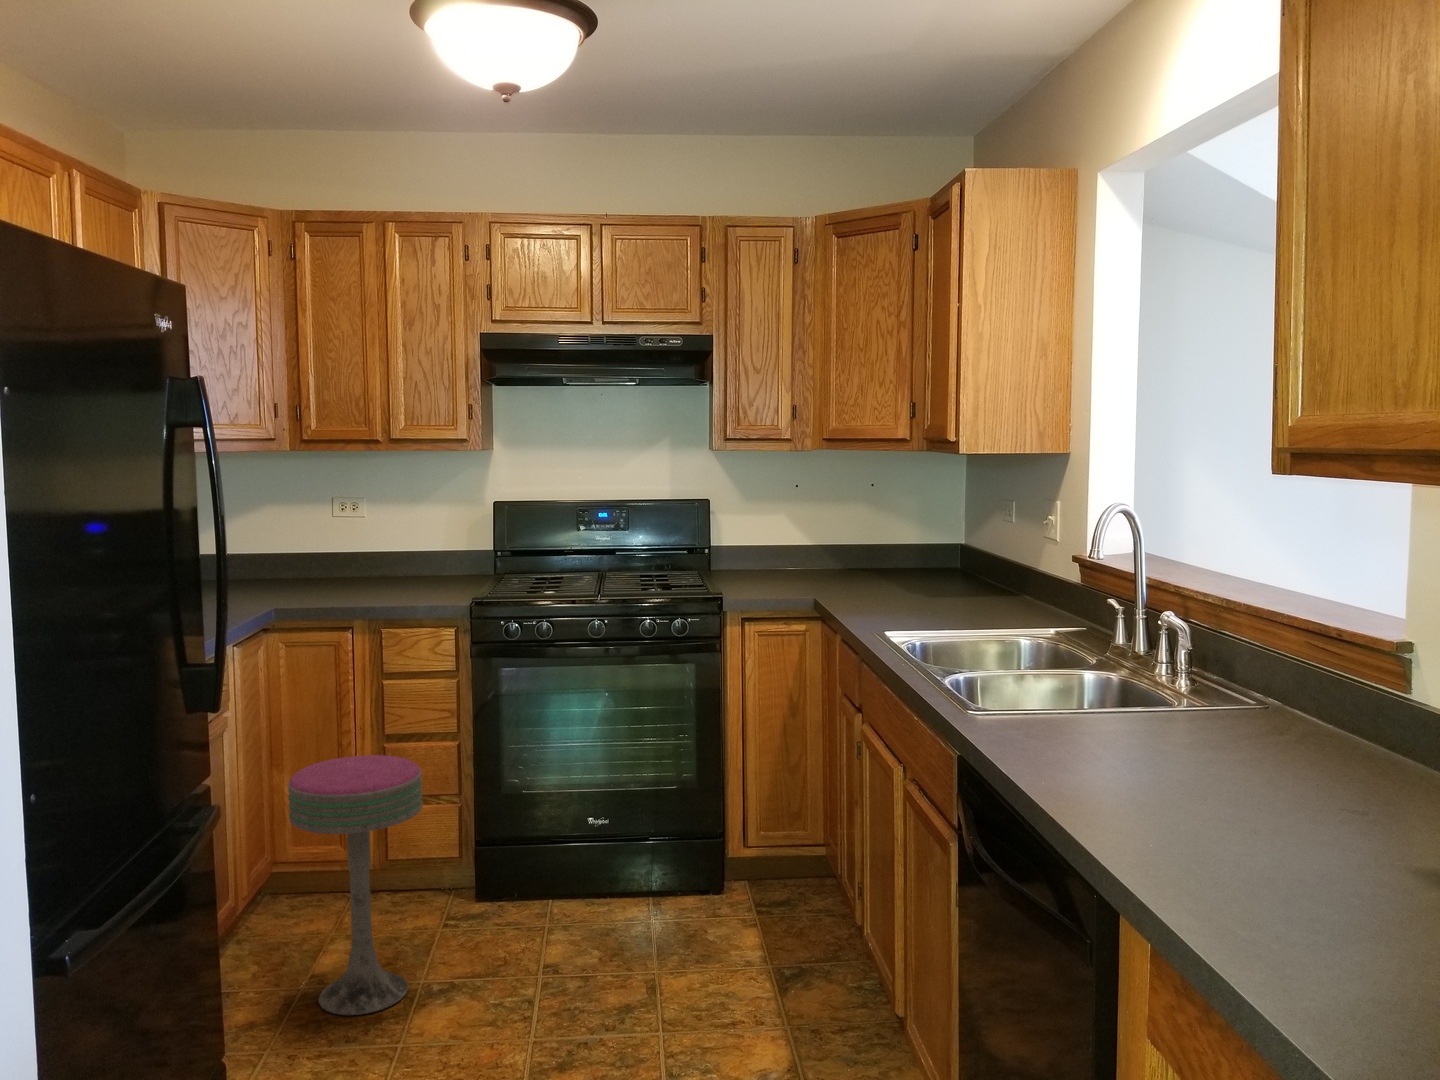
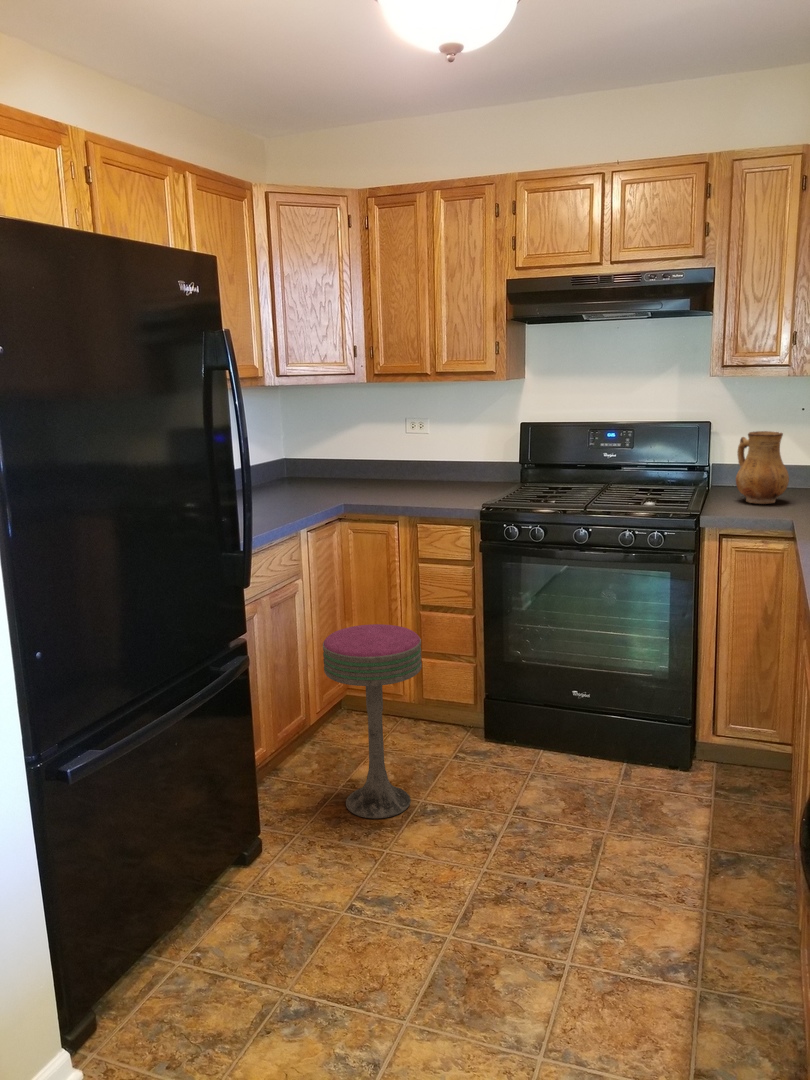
ceramic pitcher: none [743,509,797,585] -> present [736,431,789,504]

